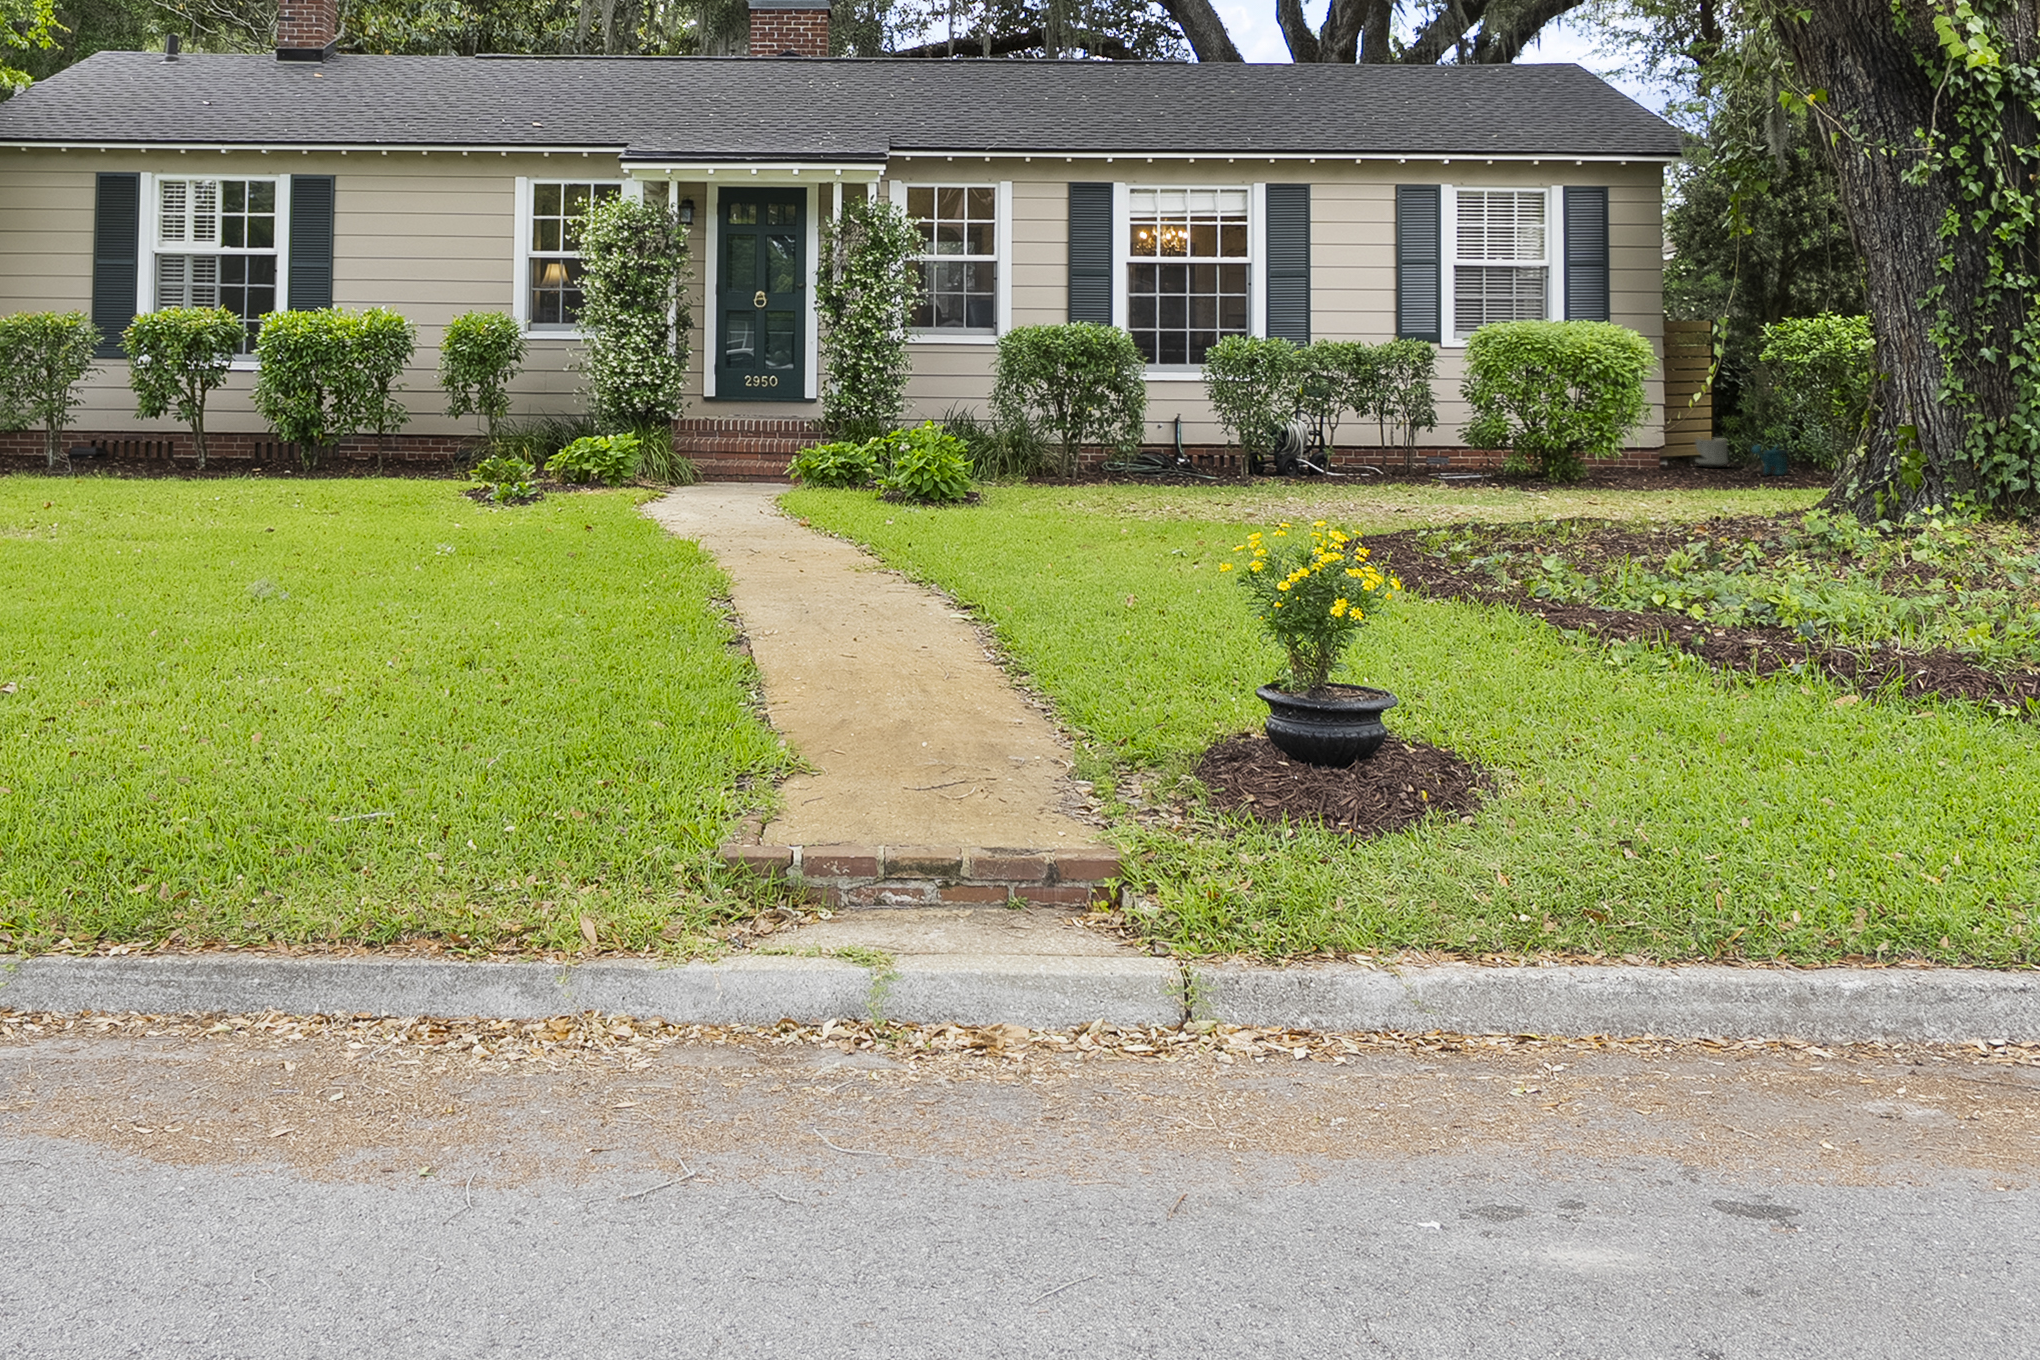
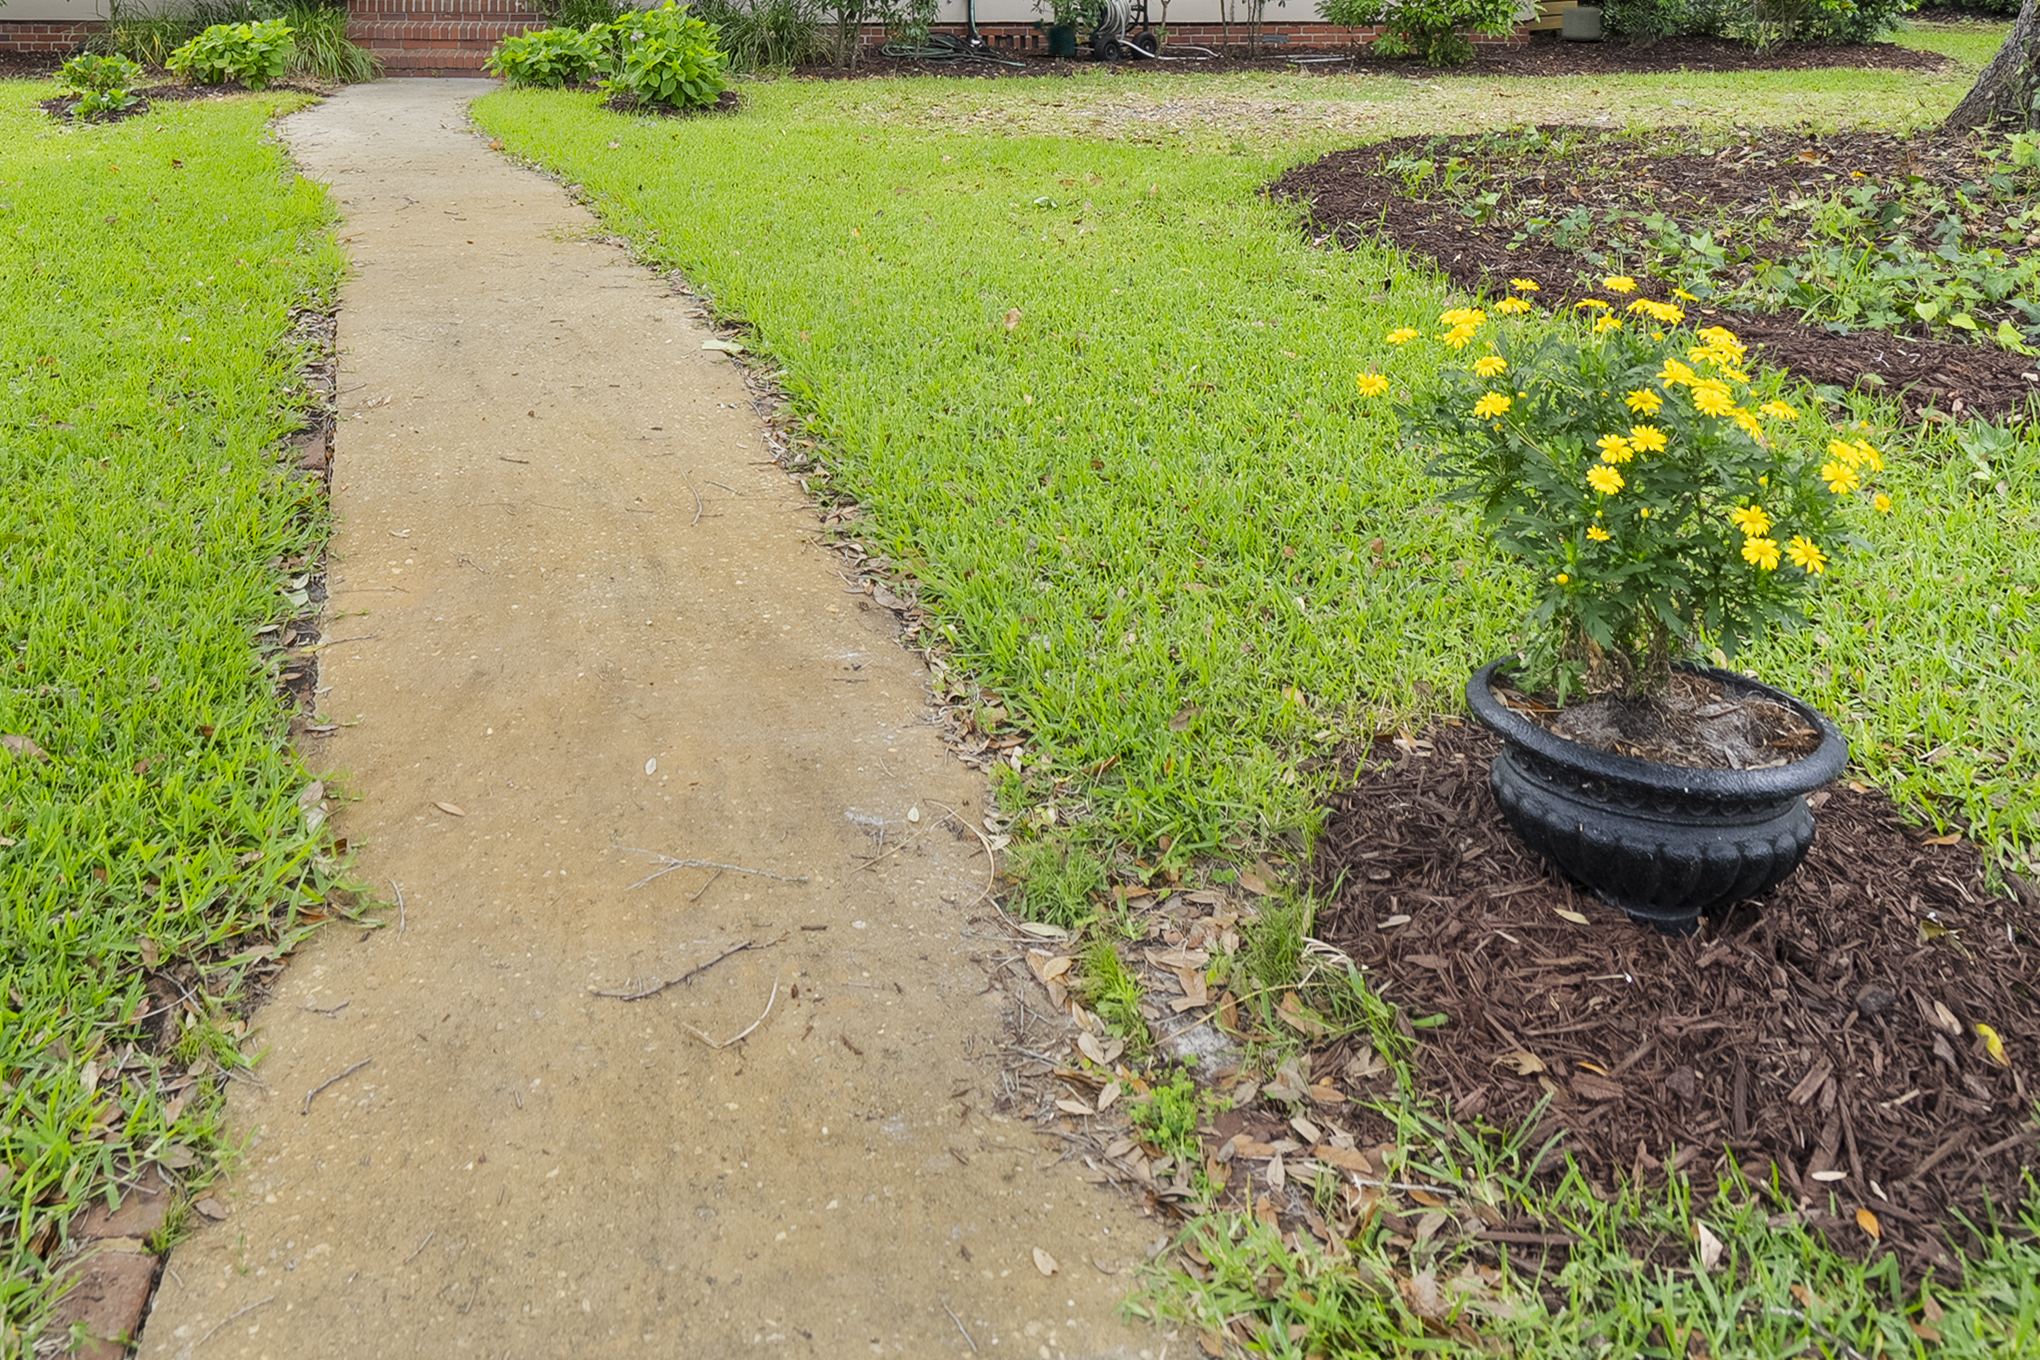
watering can: present [1752,445,1788,475] -> present [1033,20,1075,57]

